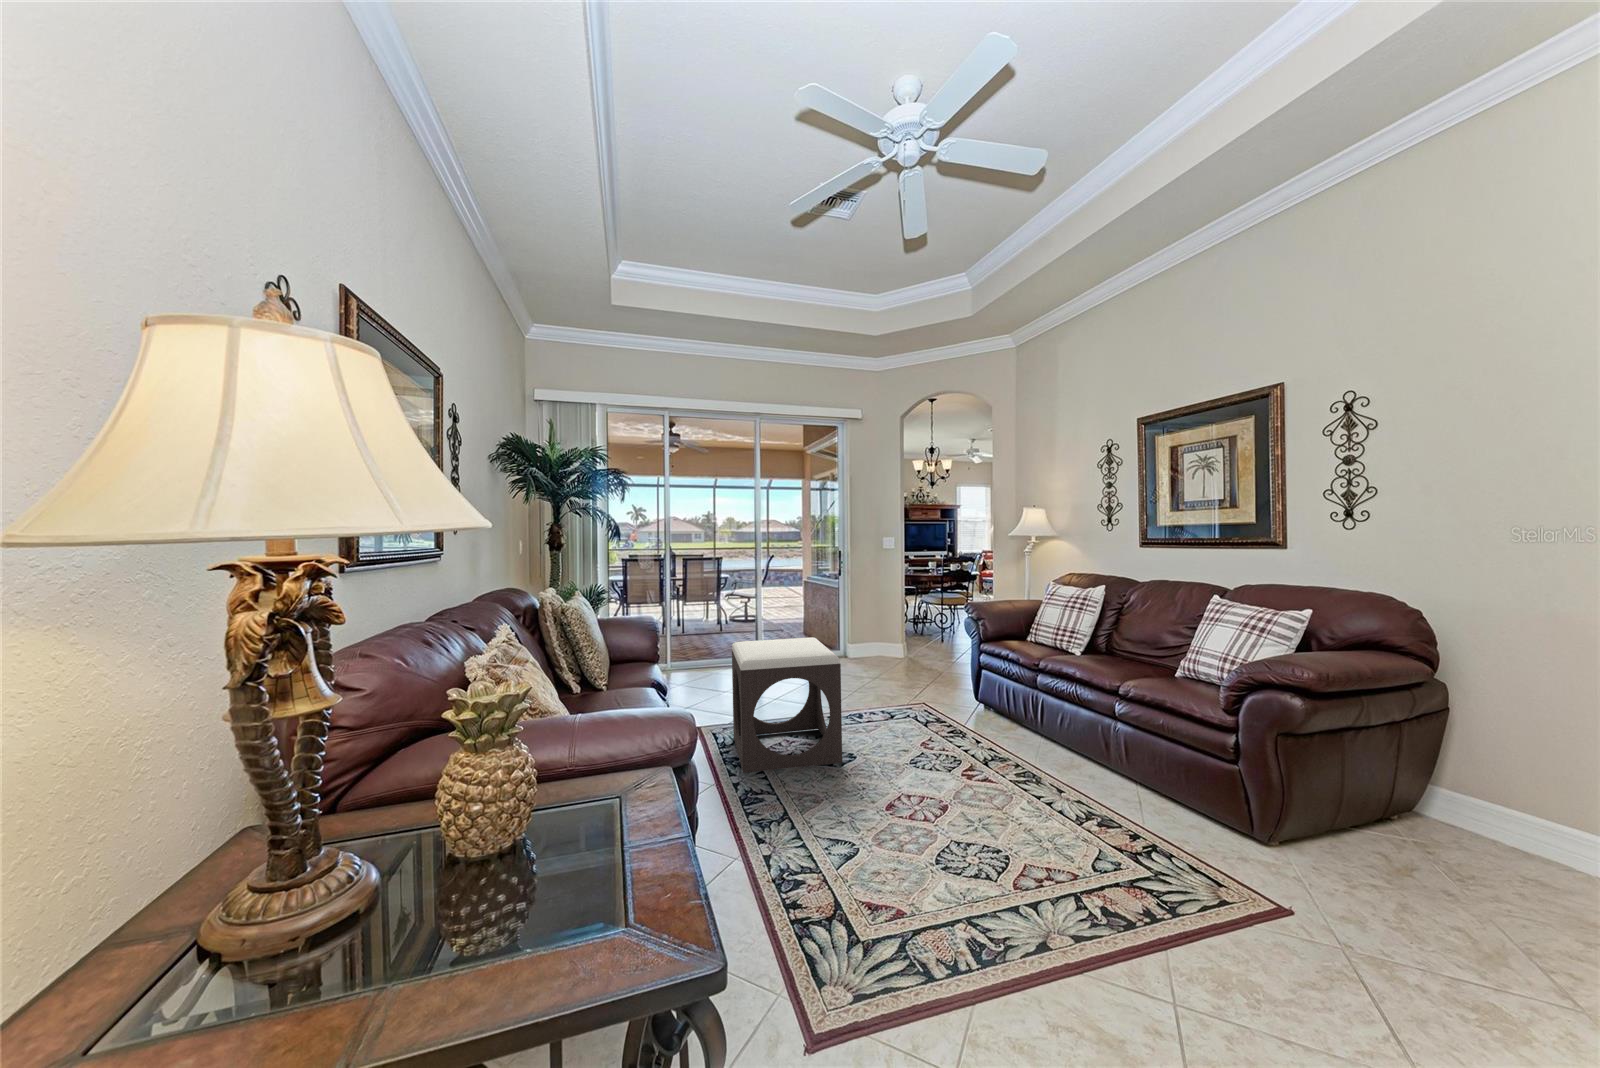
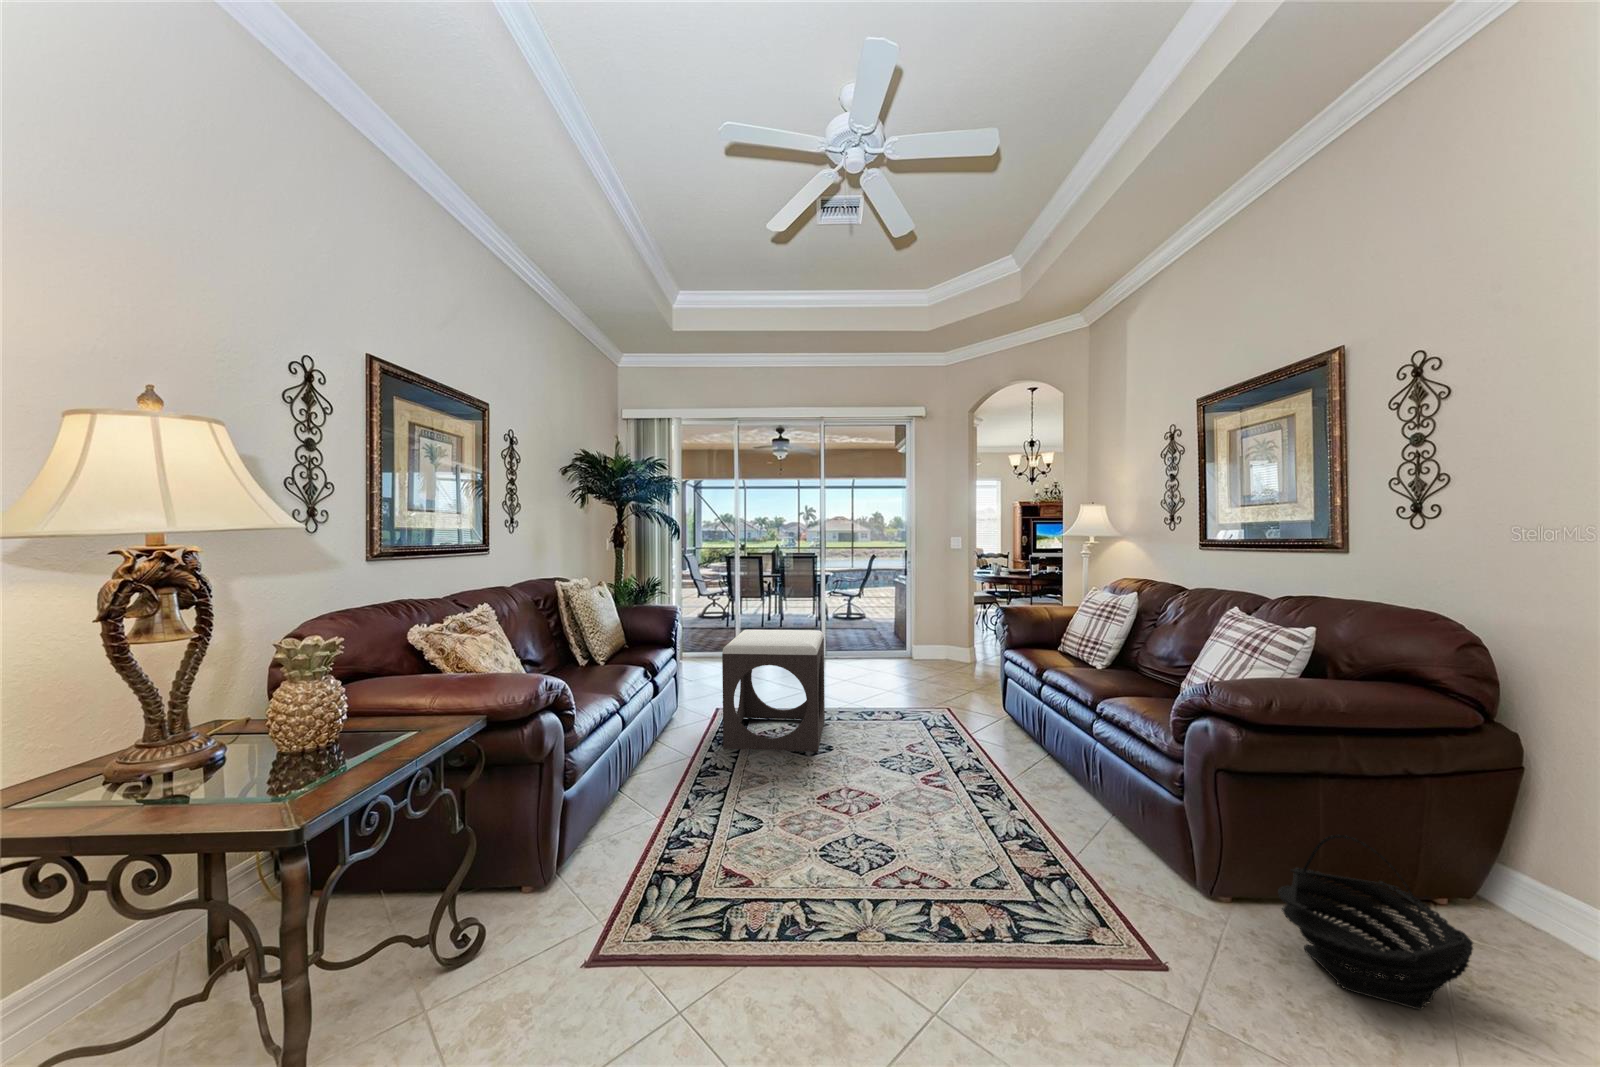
basket: none [1336,776,1494,902] -> present [1278,835,1473,1010]

